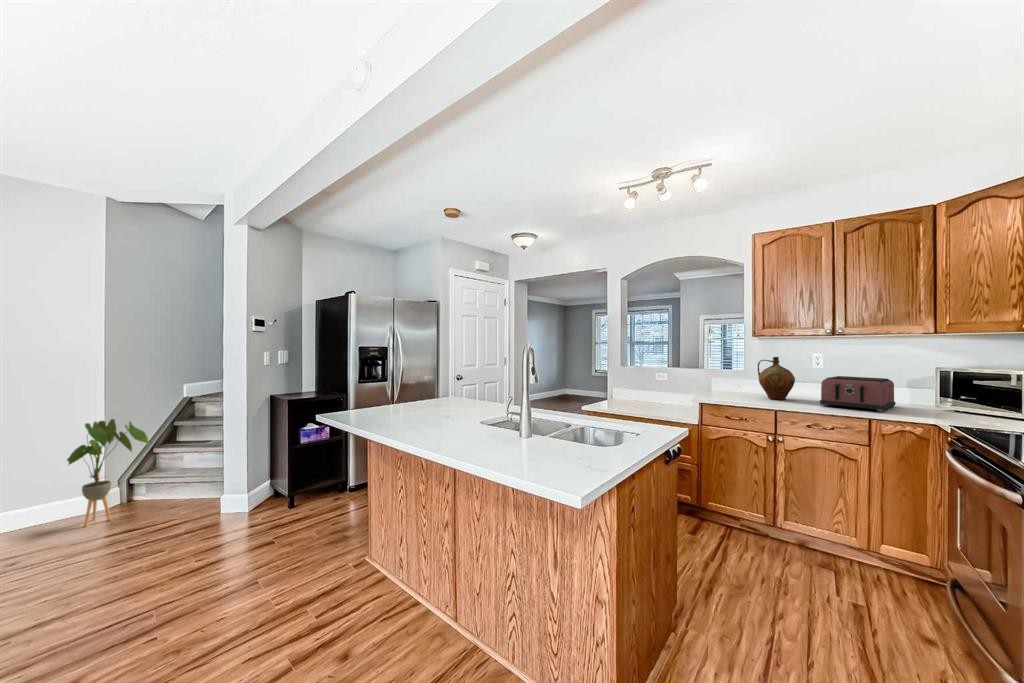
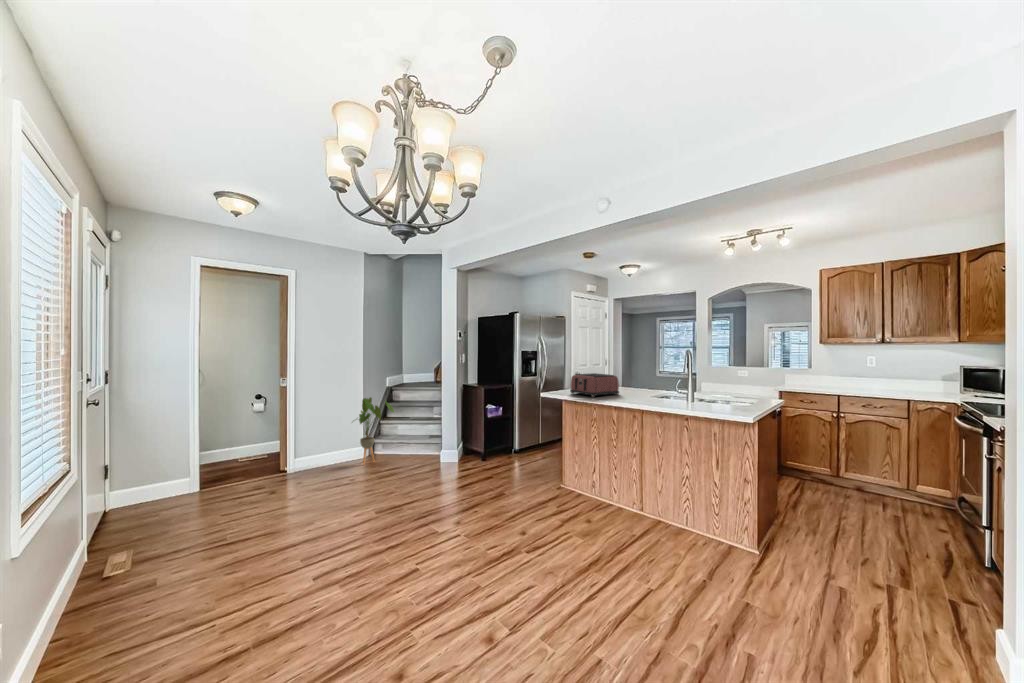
ceramic jug: present [758,357,795,400] -> none [824,358,853,389]
toaster: present [820,376,896,412] -> present [570,373,619,397]

